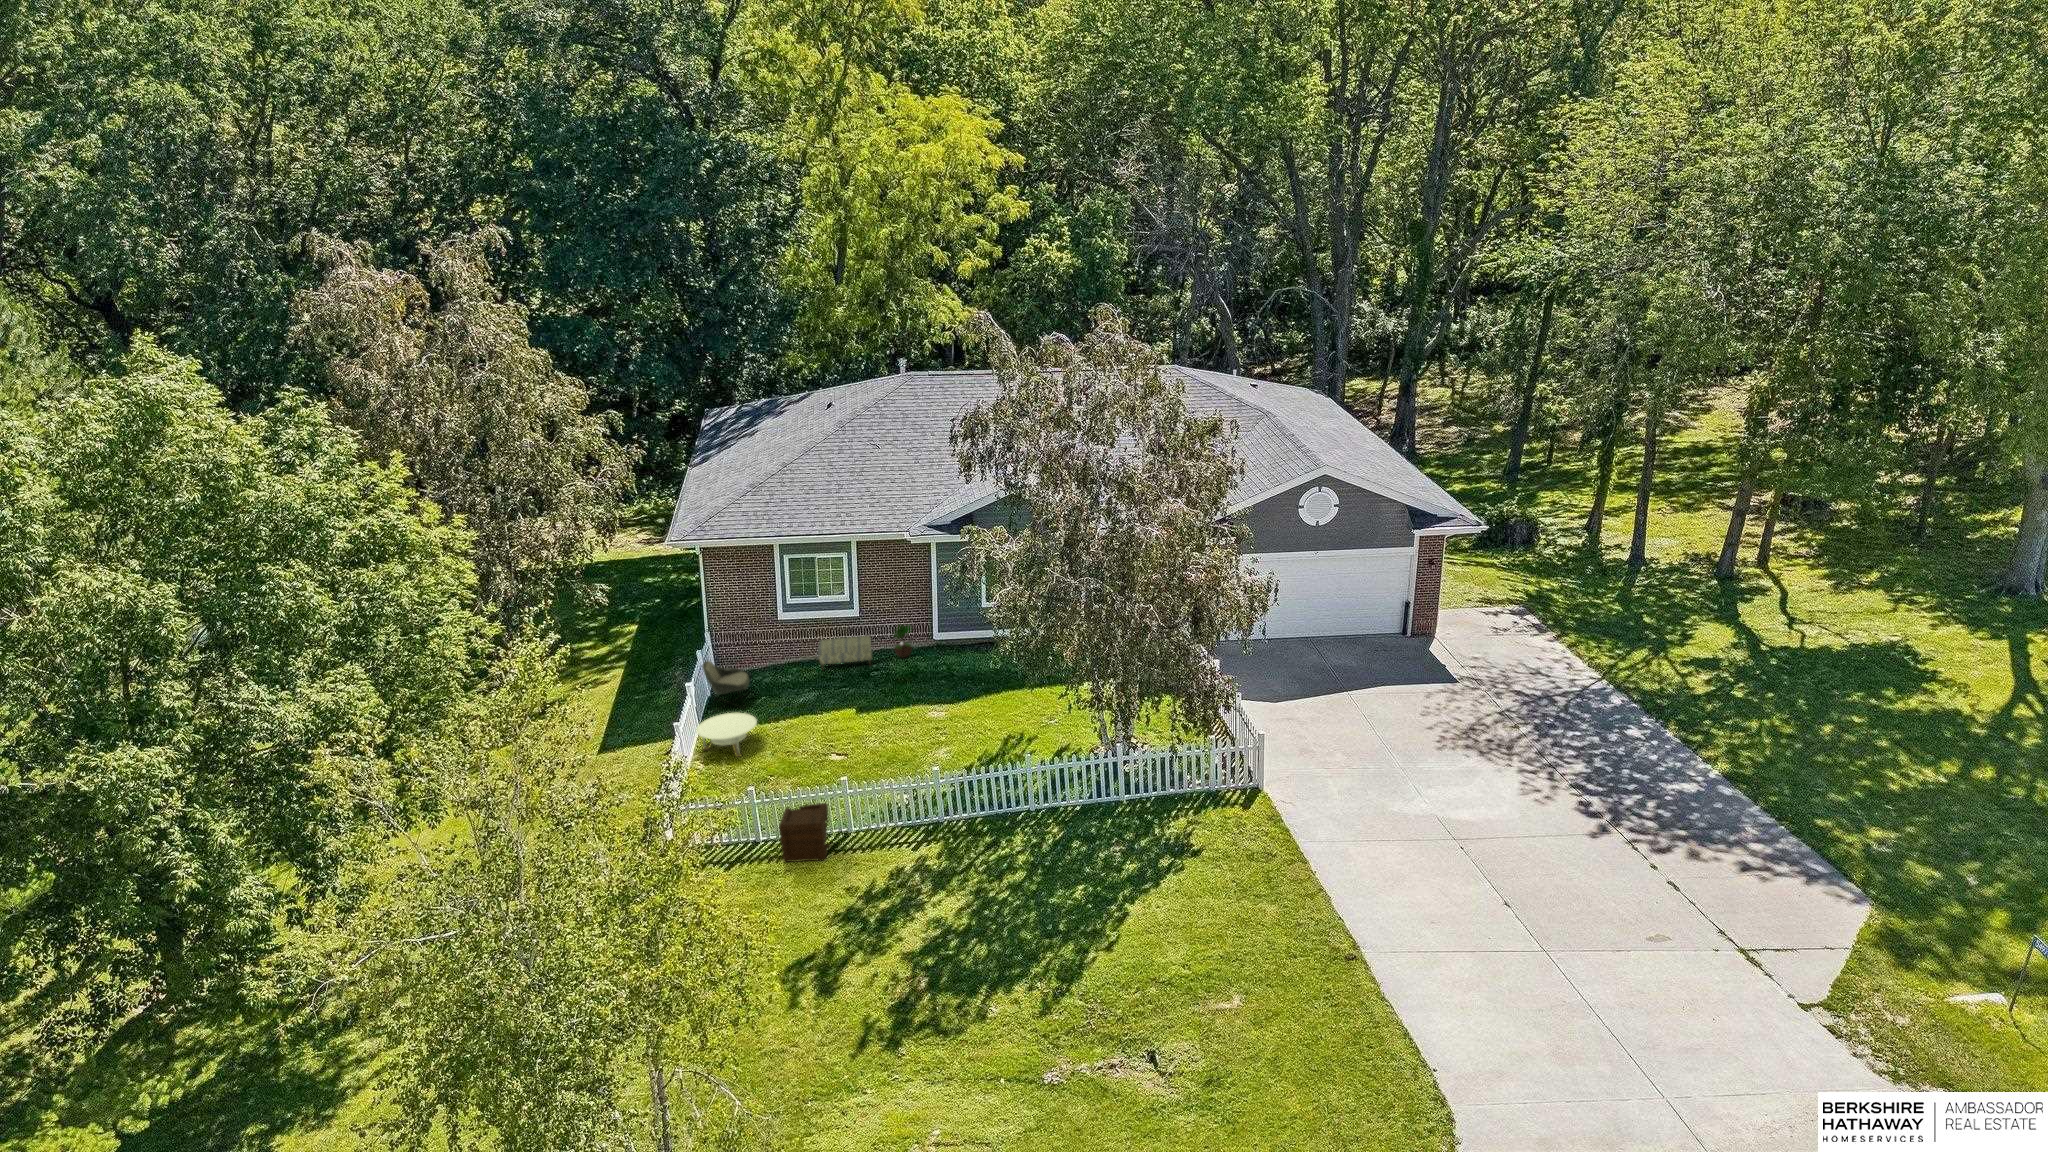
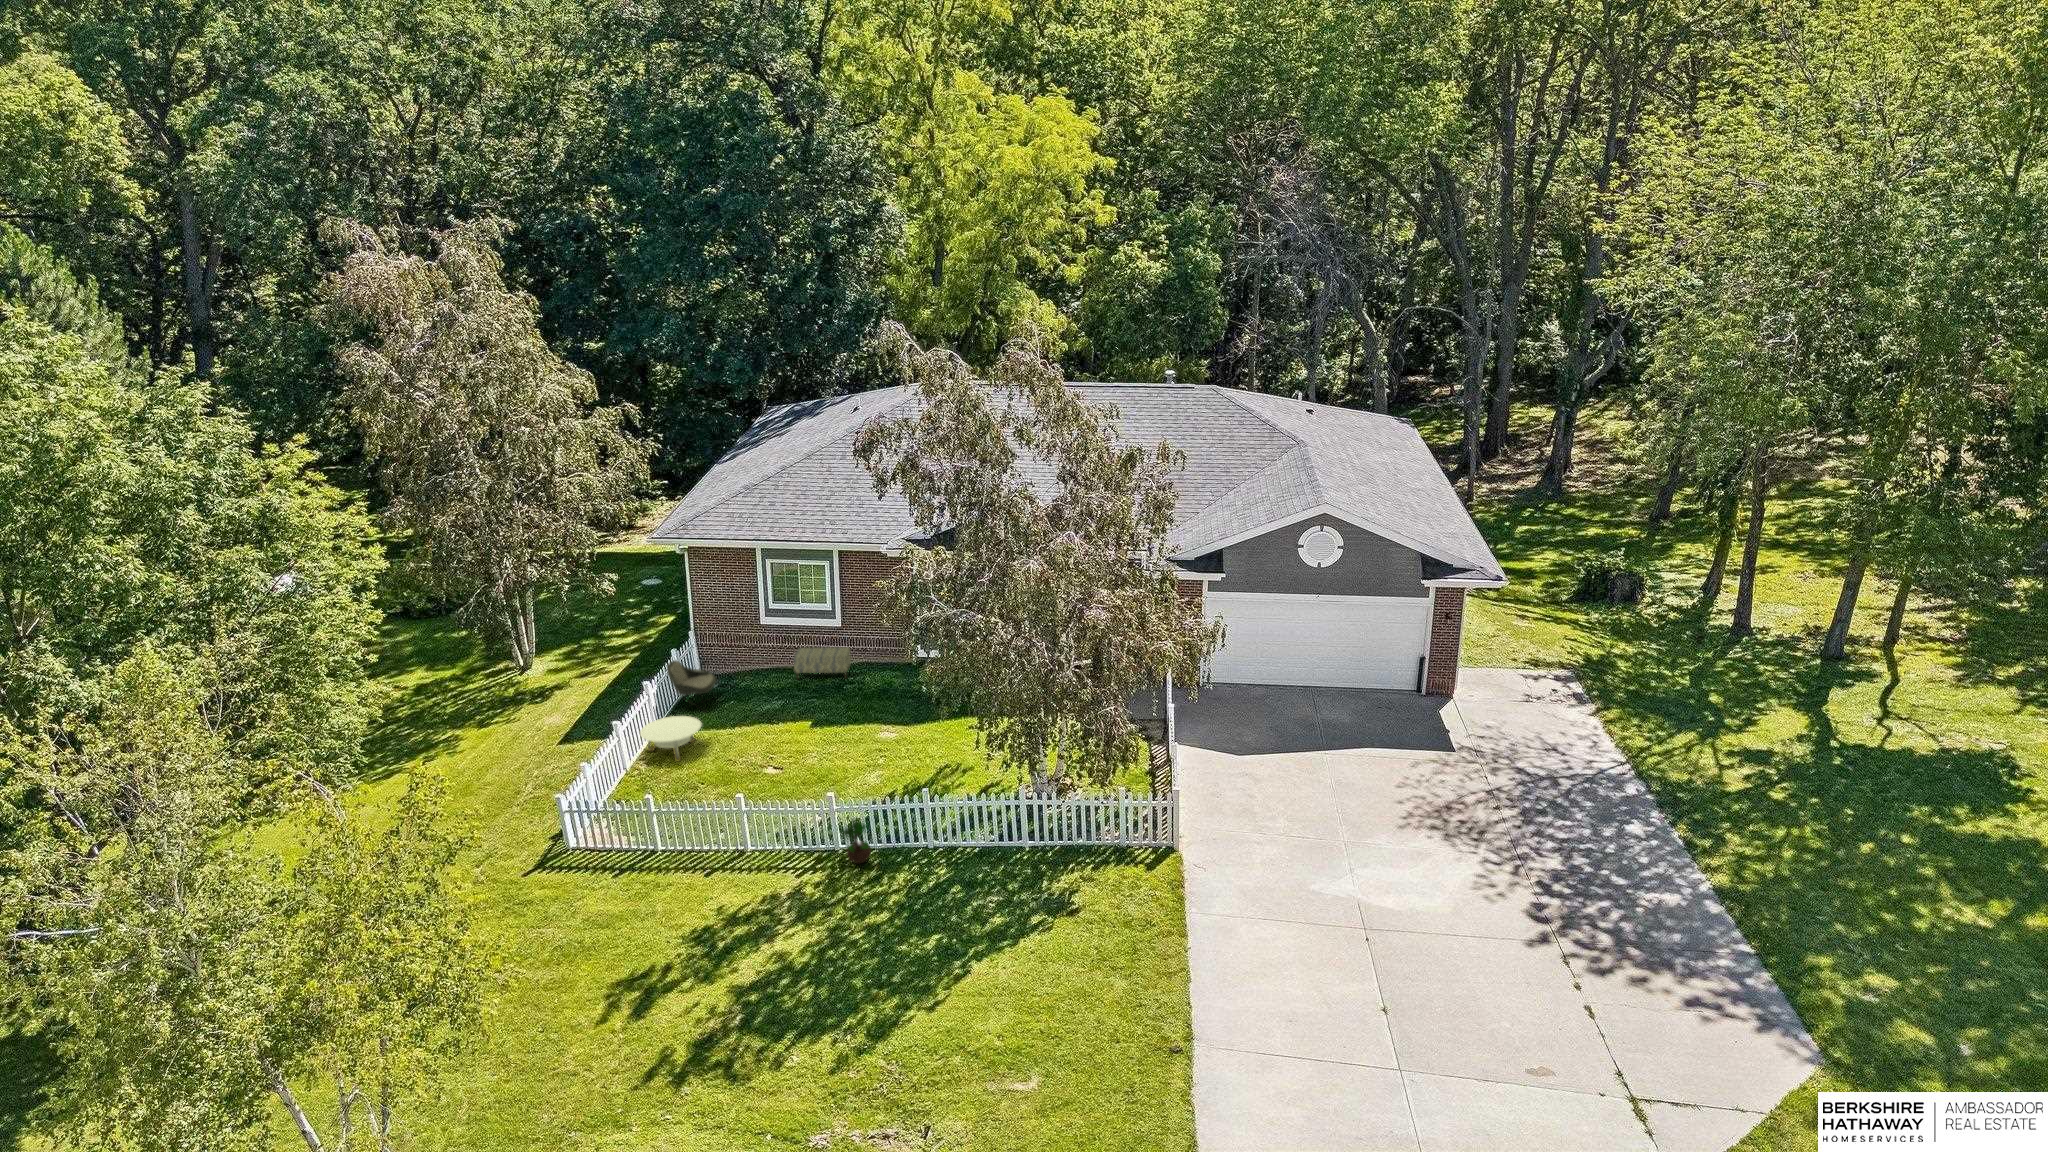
potted tree: present [893,624,912,658] -> present [841,819,871,863]
wooden crate: present [779,803,829,862] -> none [663,817,726,877]

